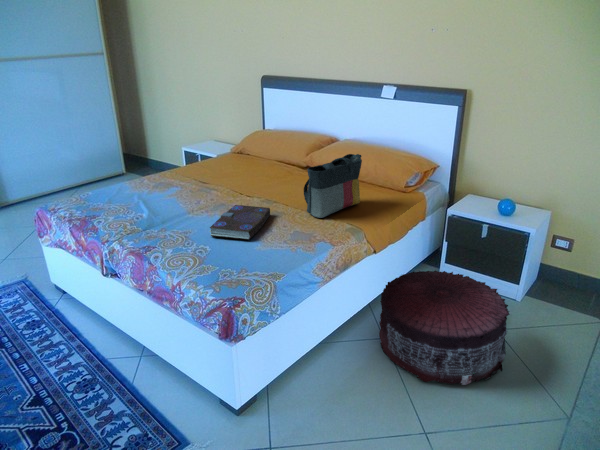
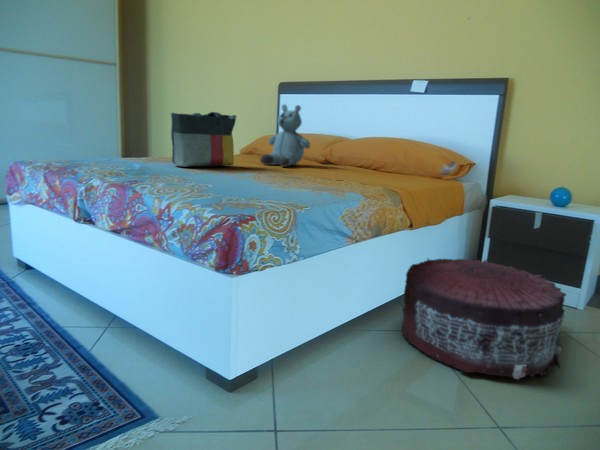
stuffed bear: none [254,118,299,181] -> present [260,105,310,167]
tote bag: present [304,154,362,218] -> present [171,112,237,167]
book: present [209,205,270,240] -> none [209,166,280,186]

